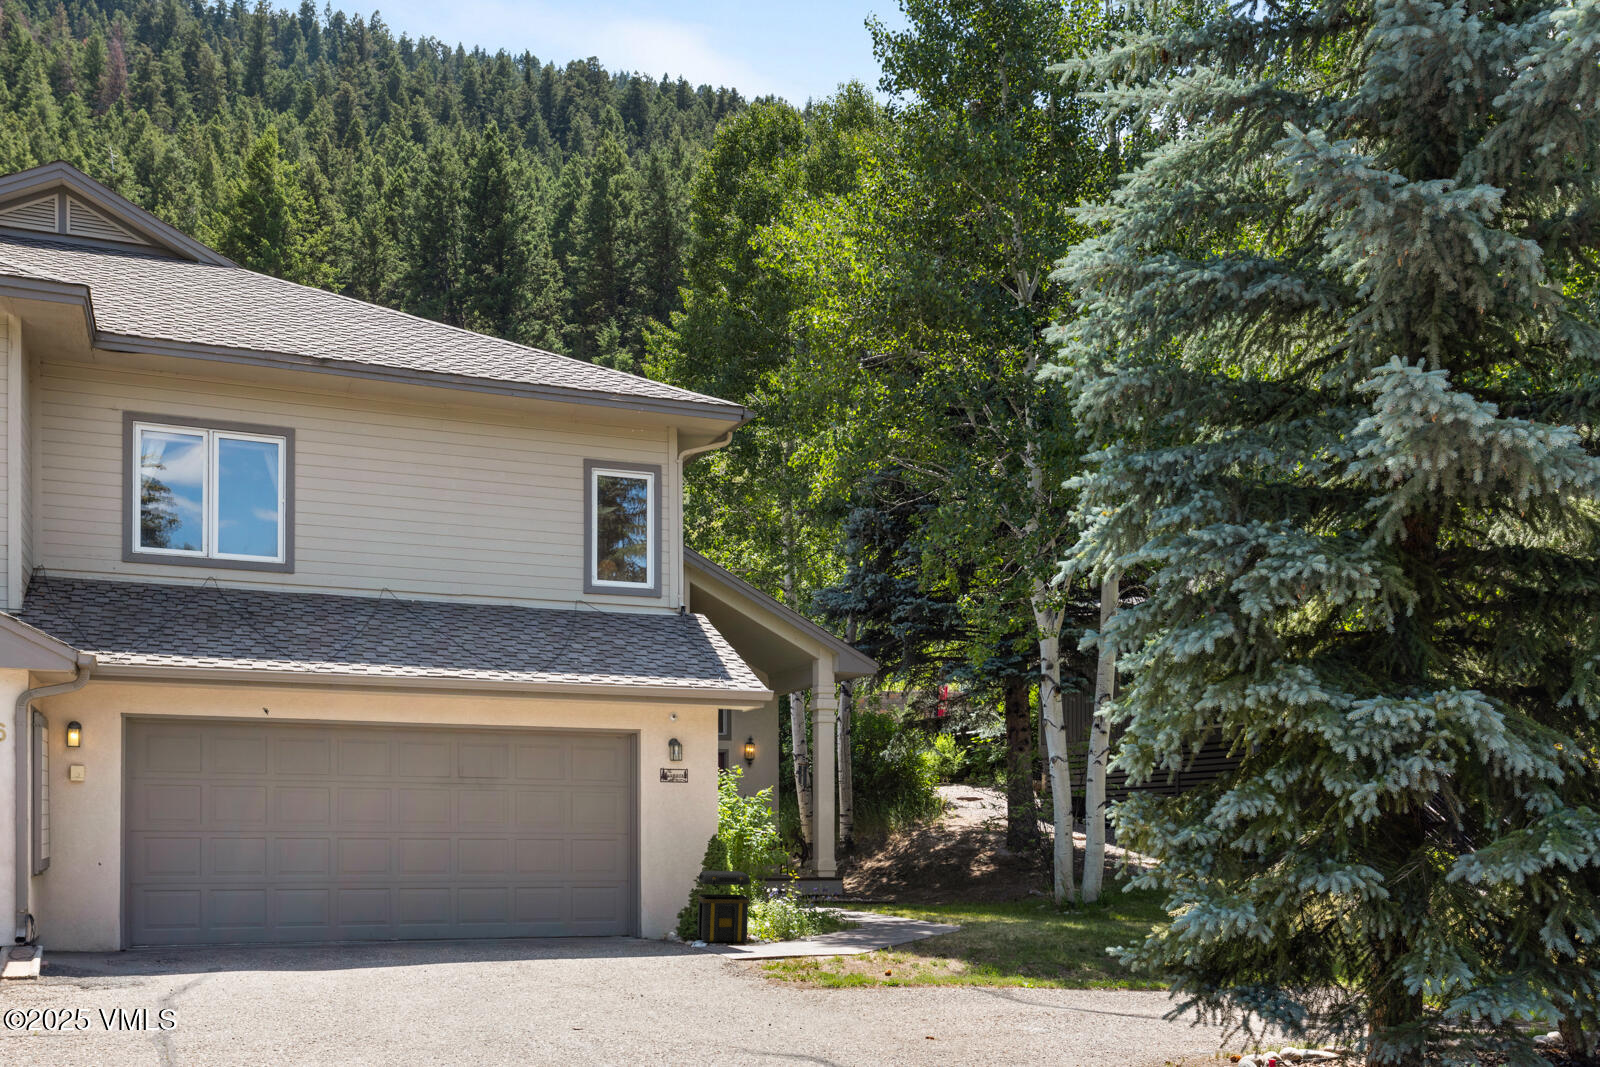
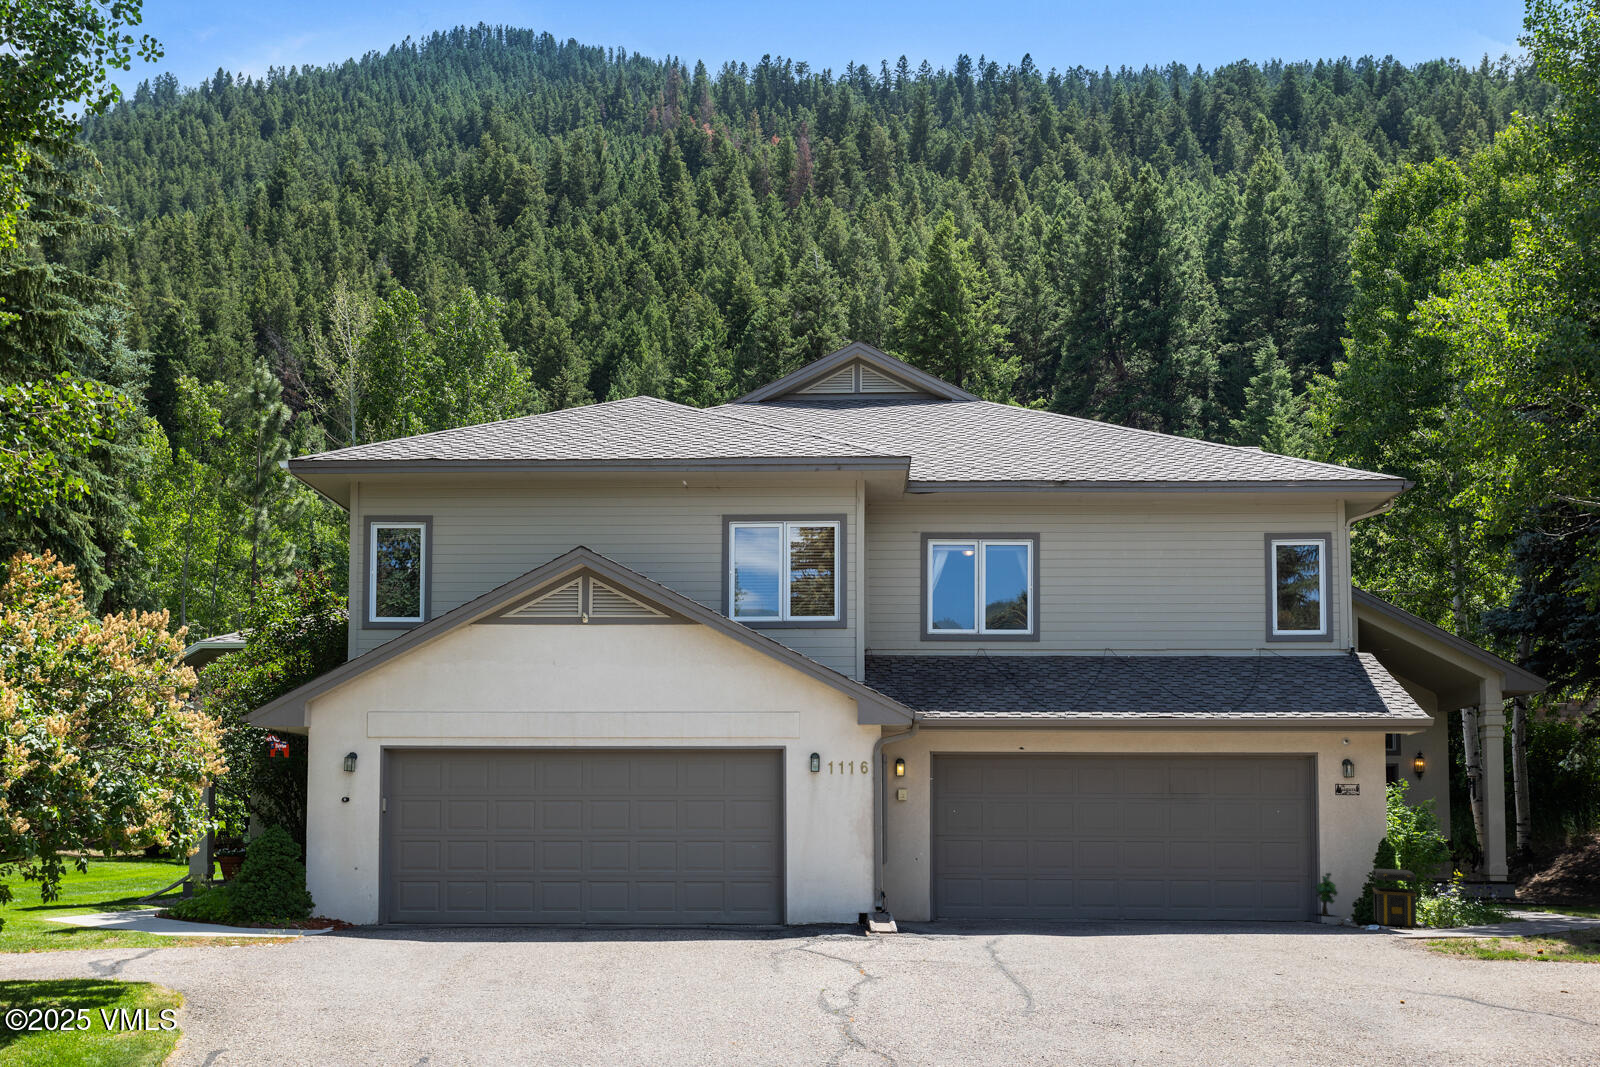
decorative plant: none [624,879,656,934] -> present [1315,873,1338,916]

